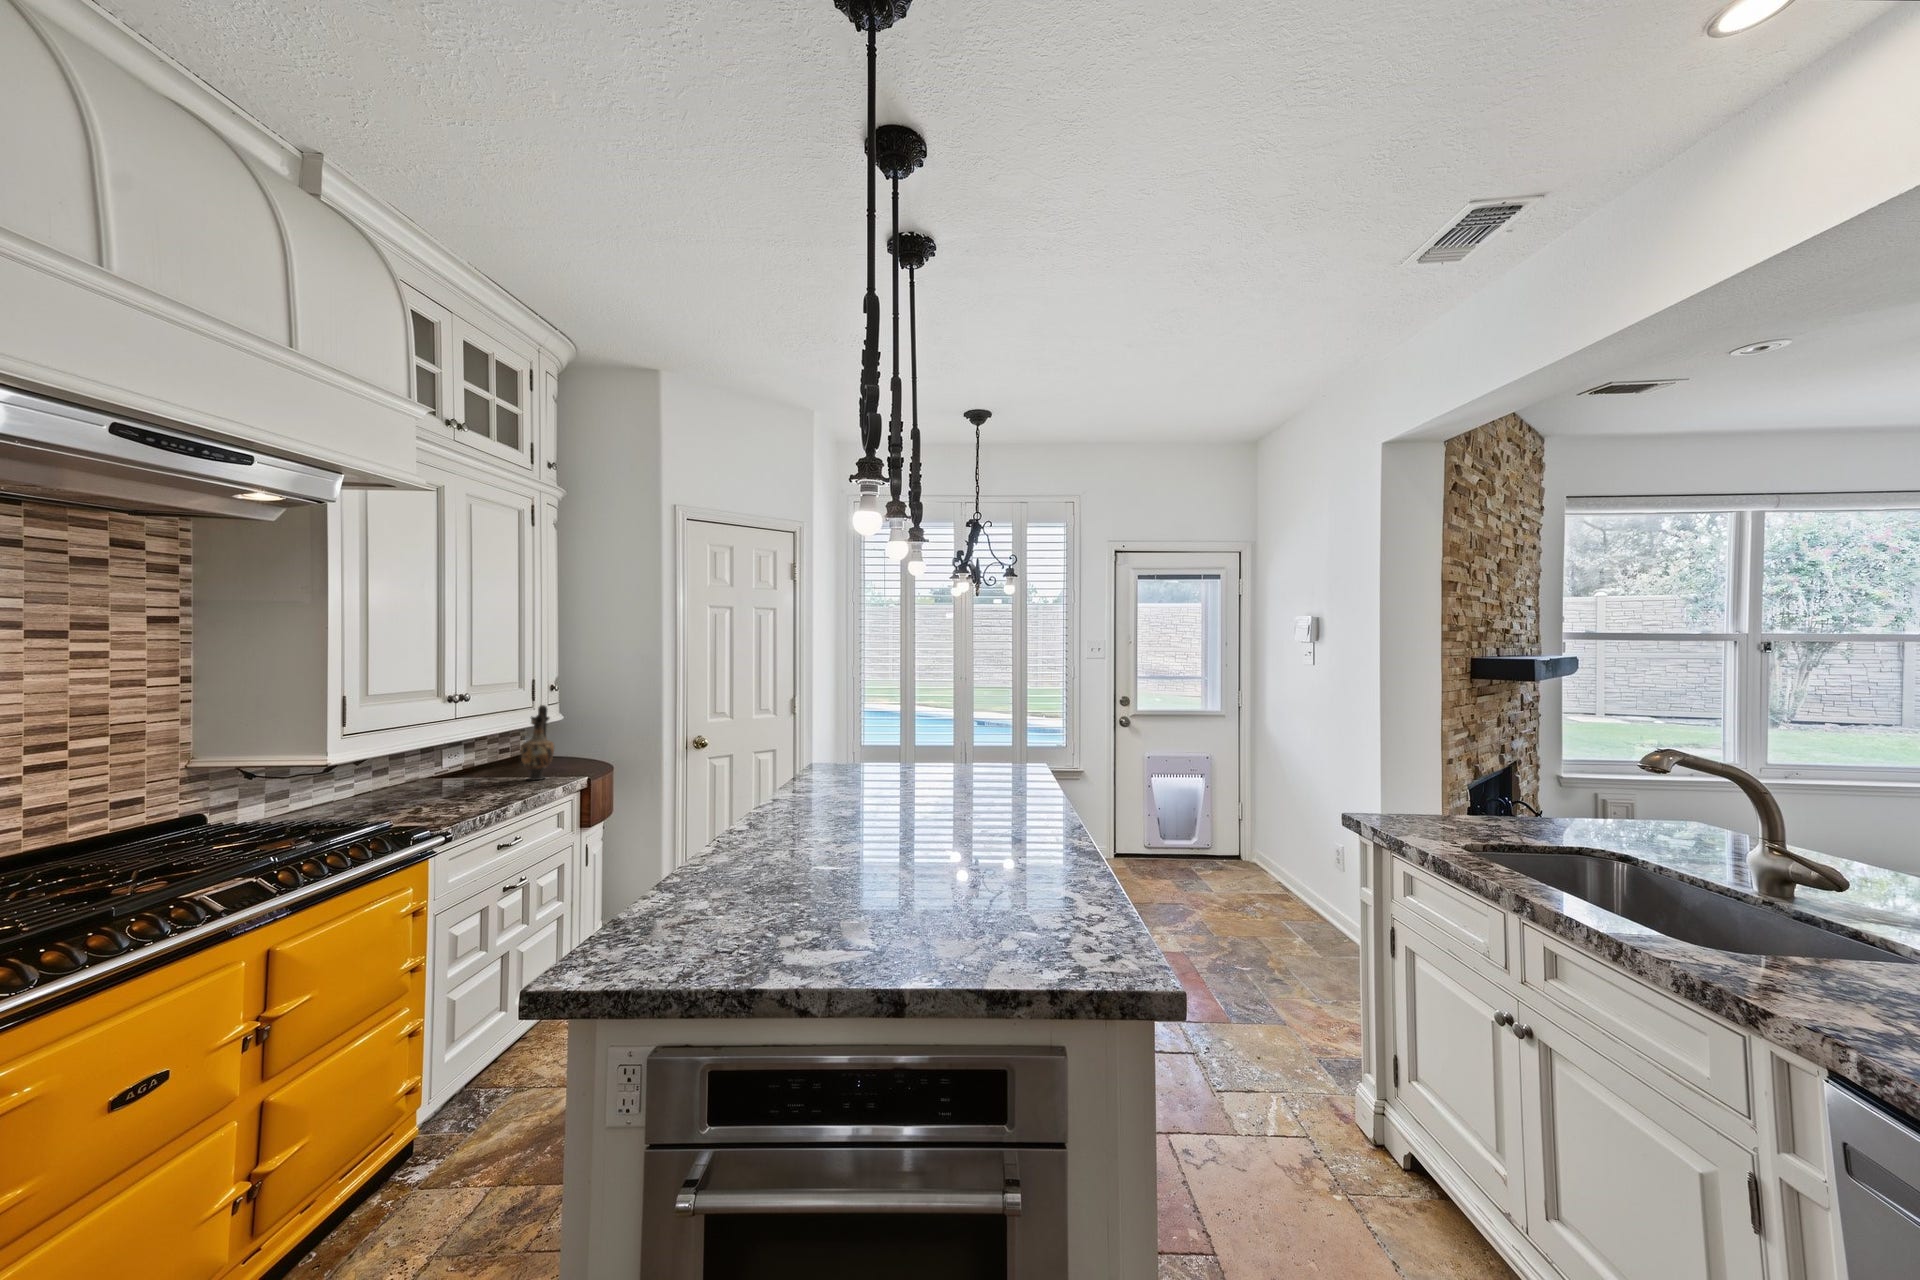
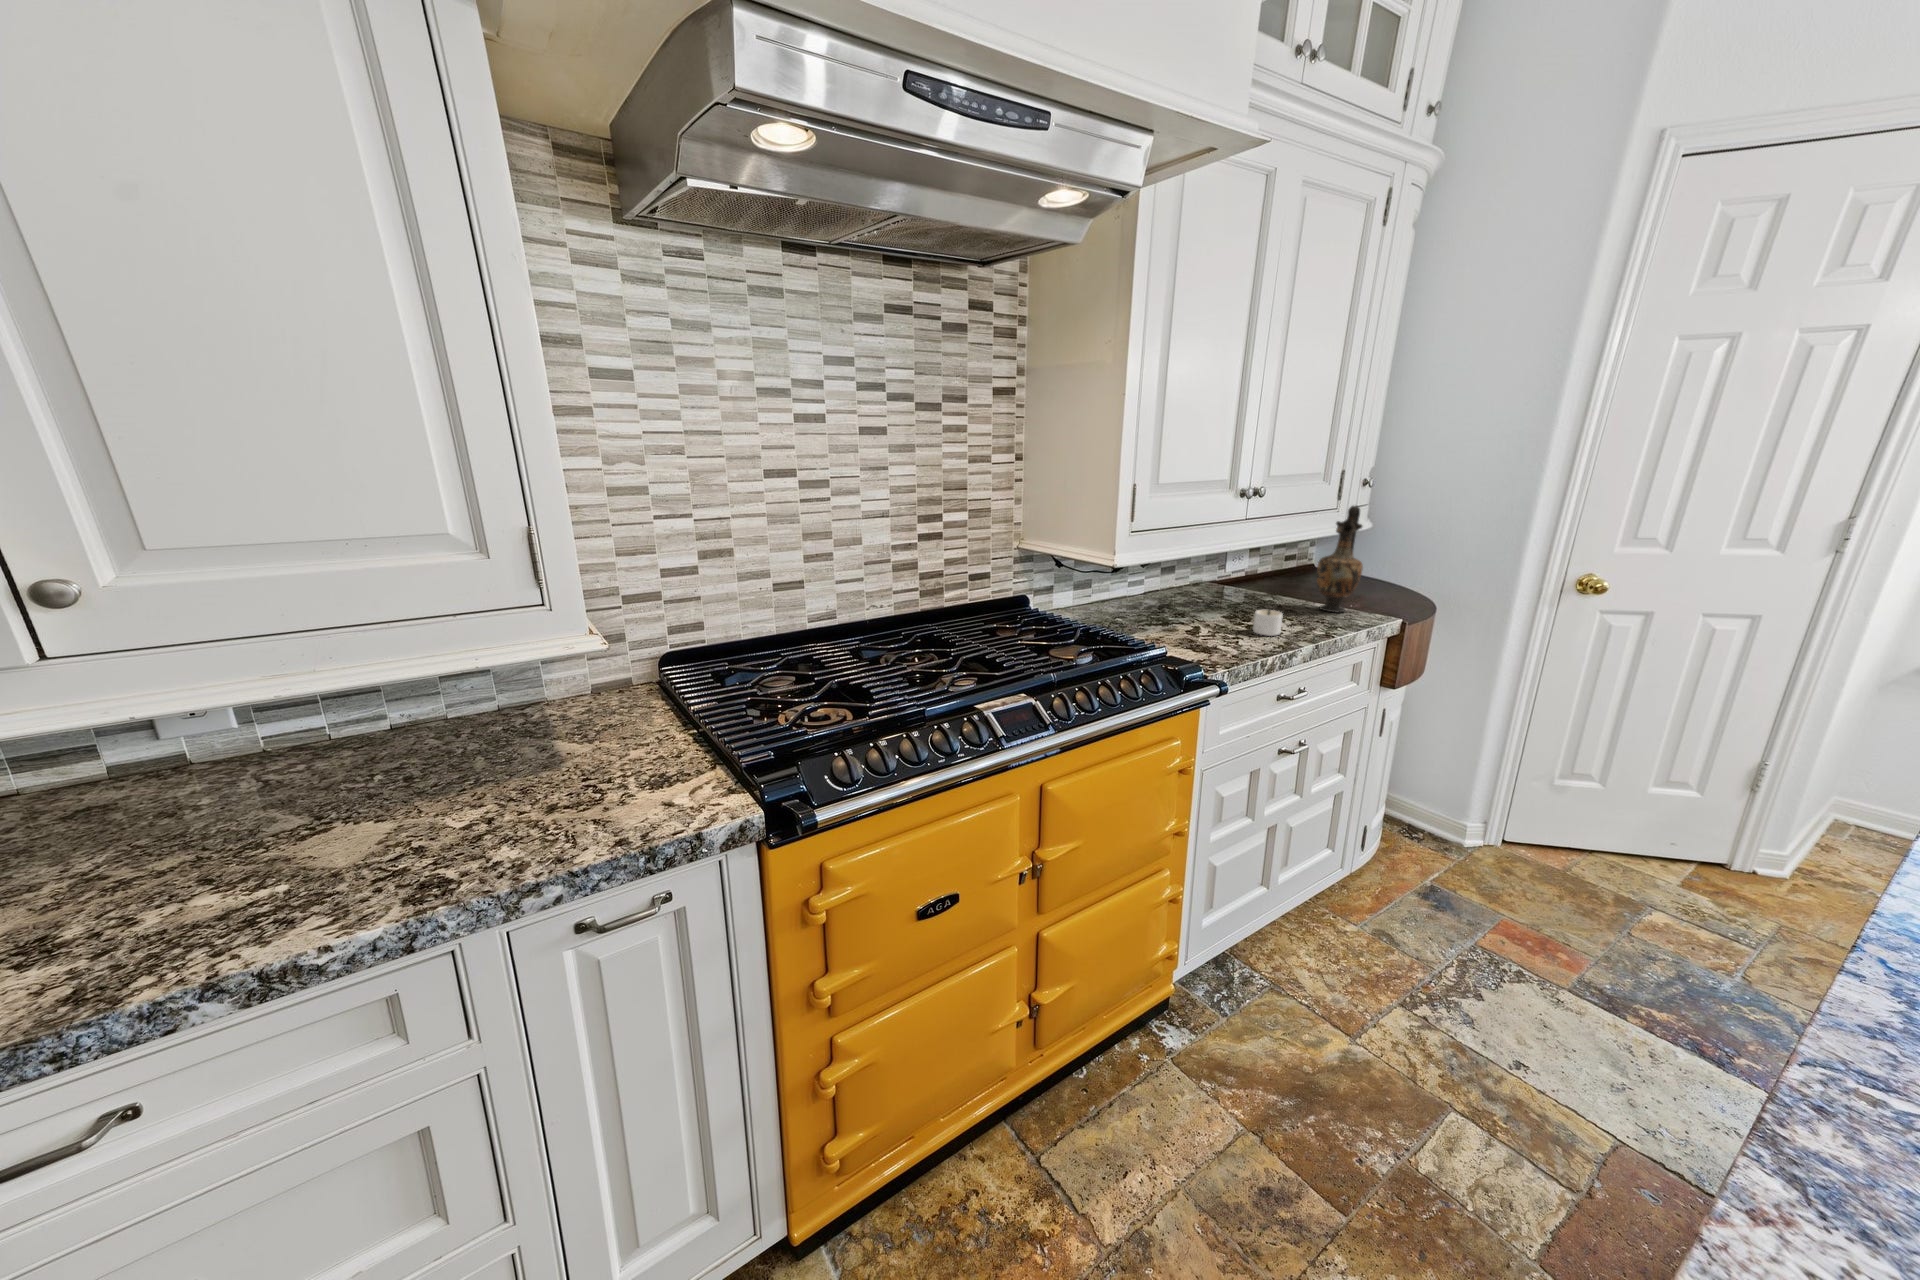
candle: none [471,782,501,802] -> present [1253,610,1283,636]

